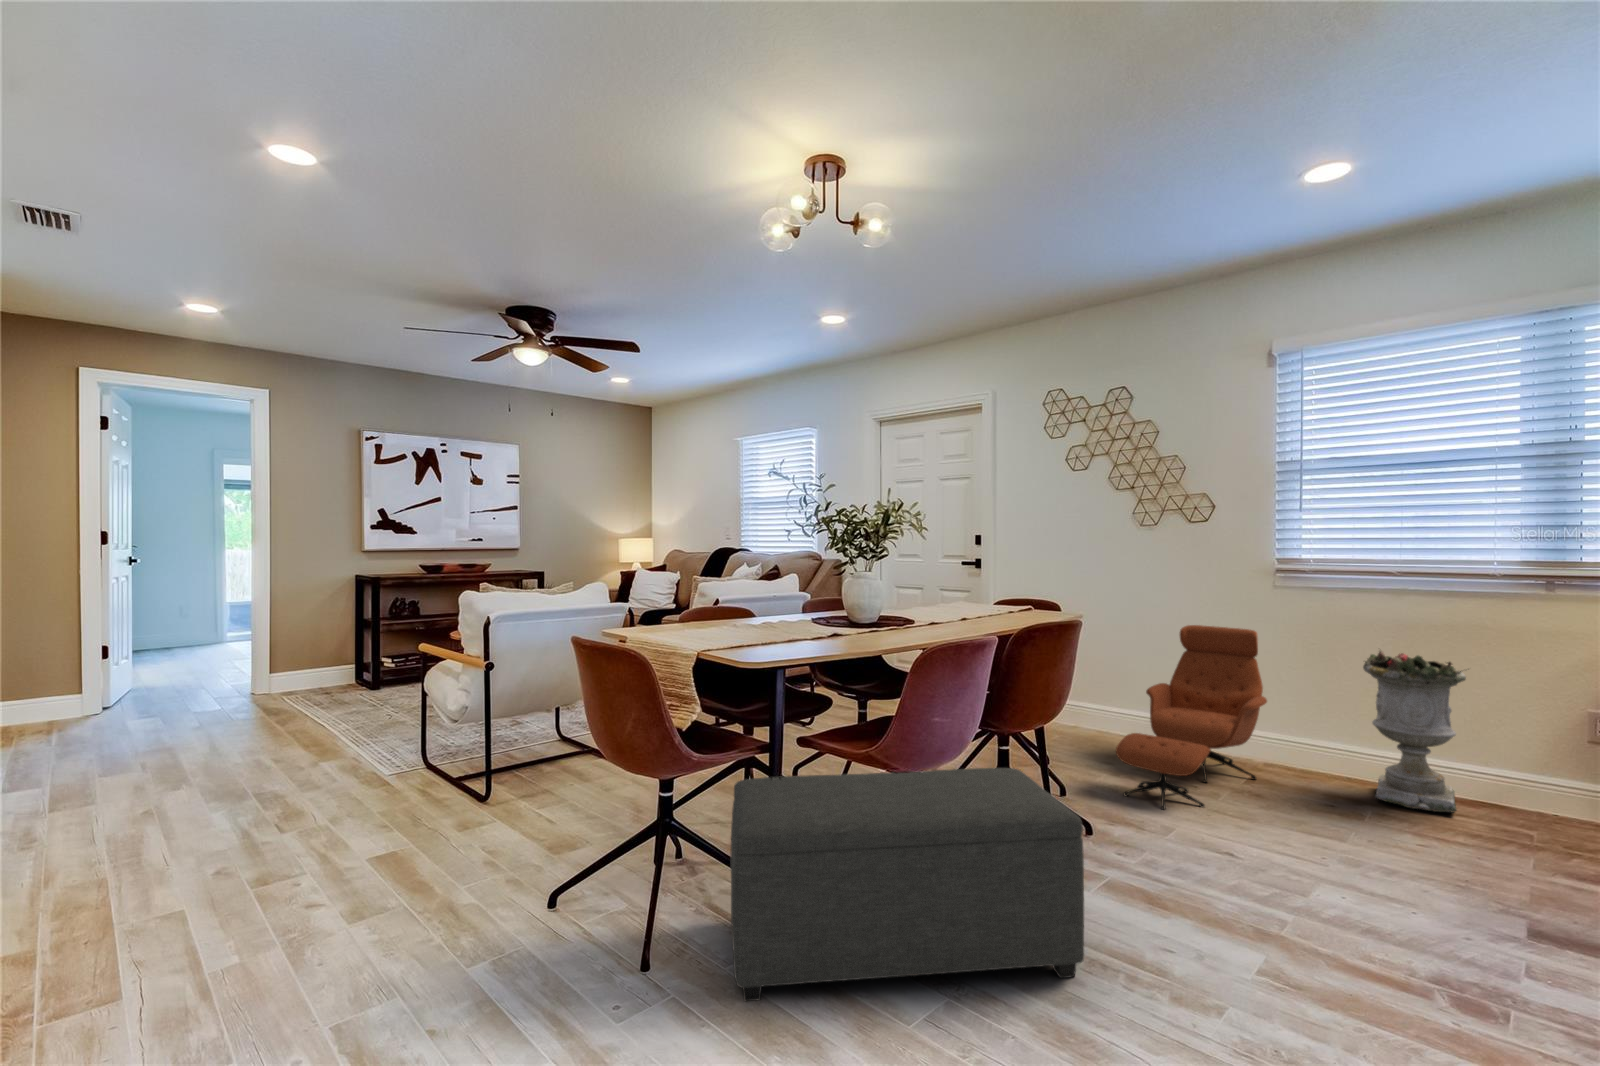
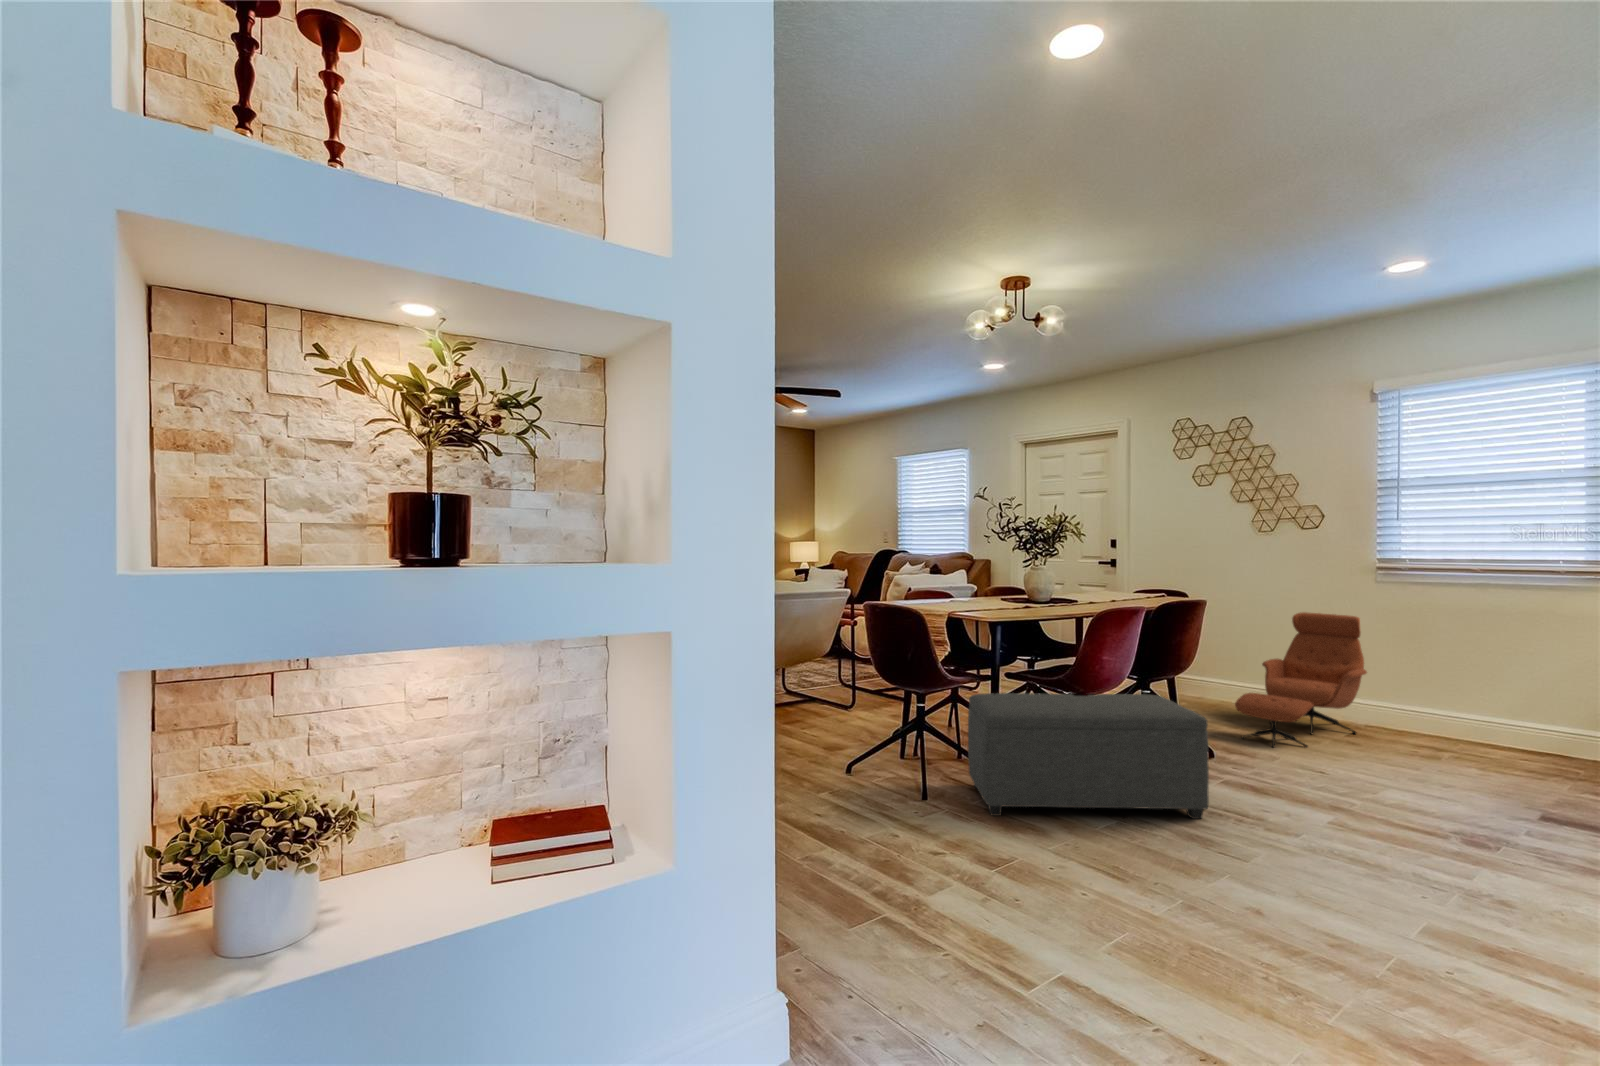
planter: present [1363,651,1466,812] -> none [1449,630,1538,759]

